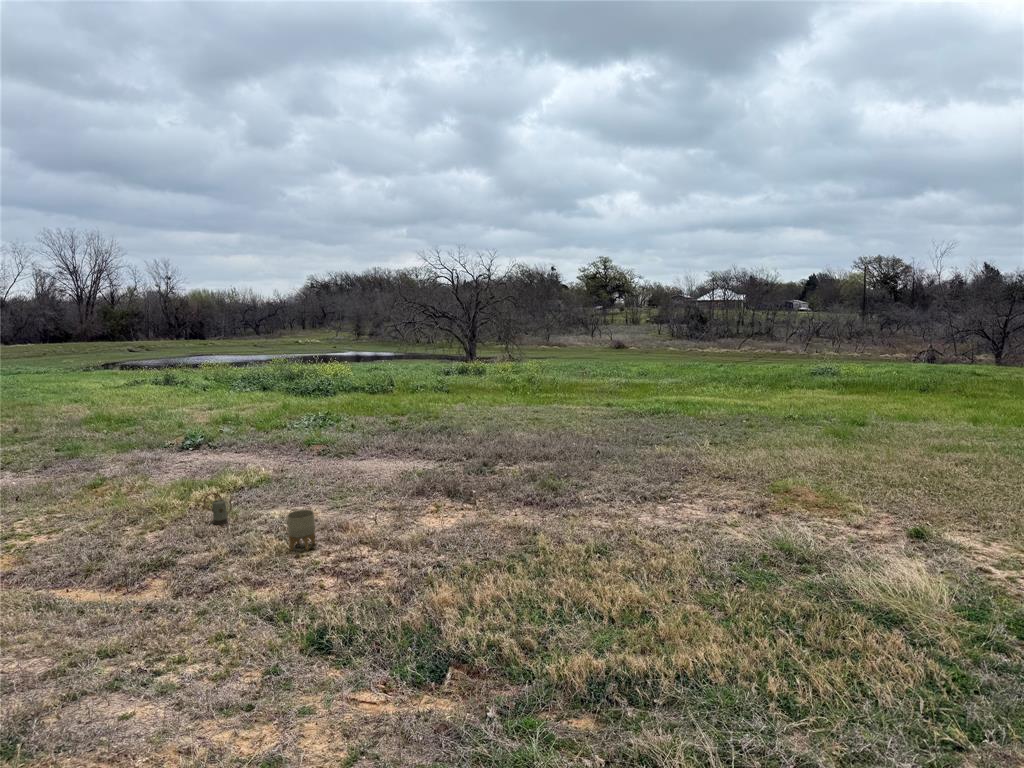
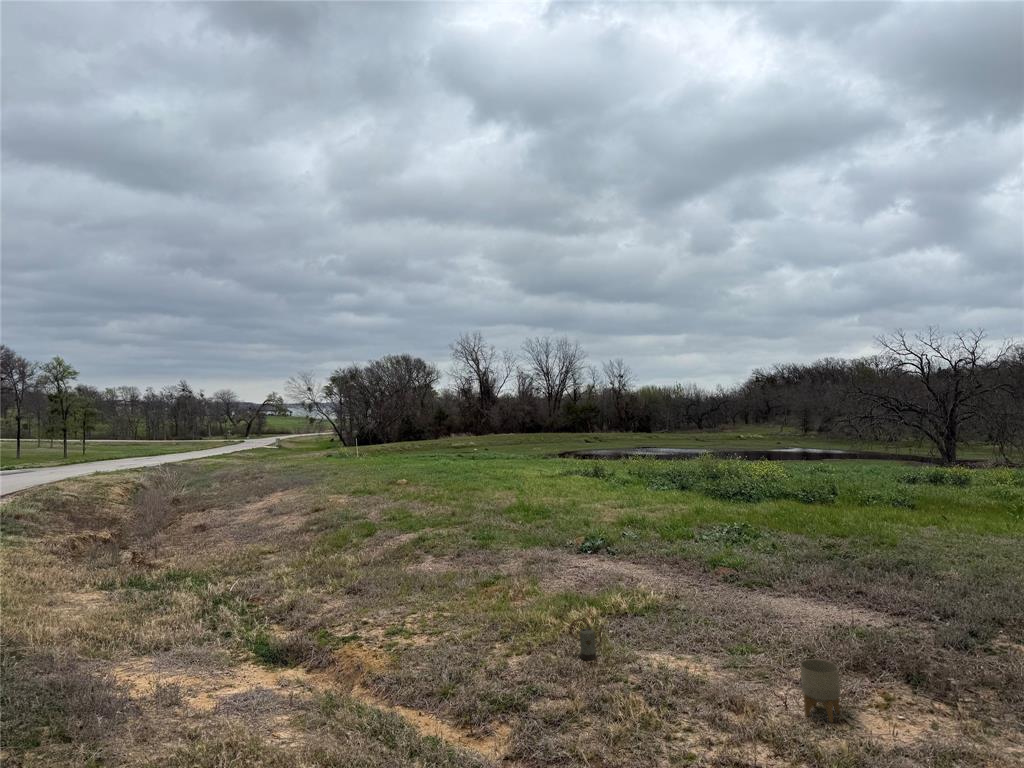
planter: present [287,510,315,551] -> present [800,659,840,723]

